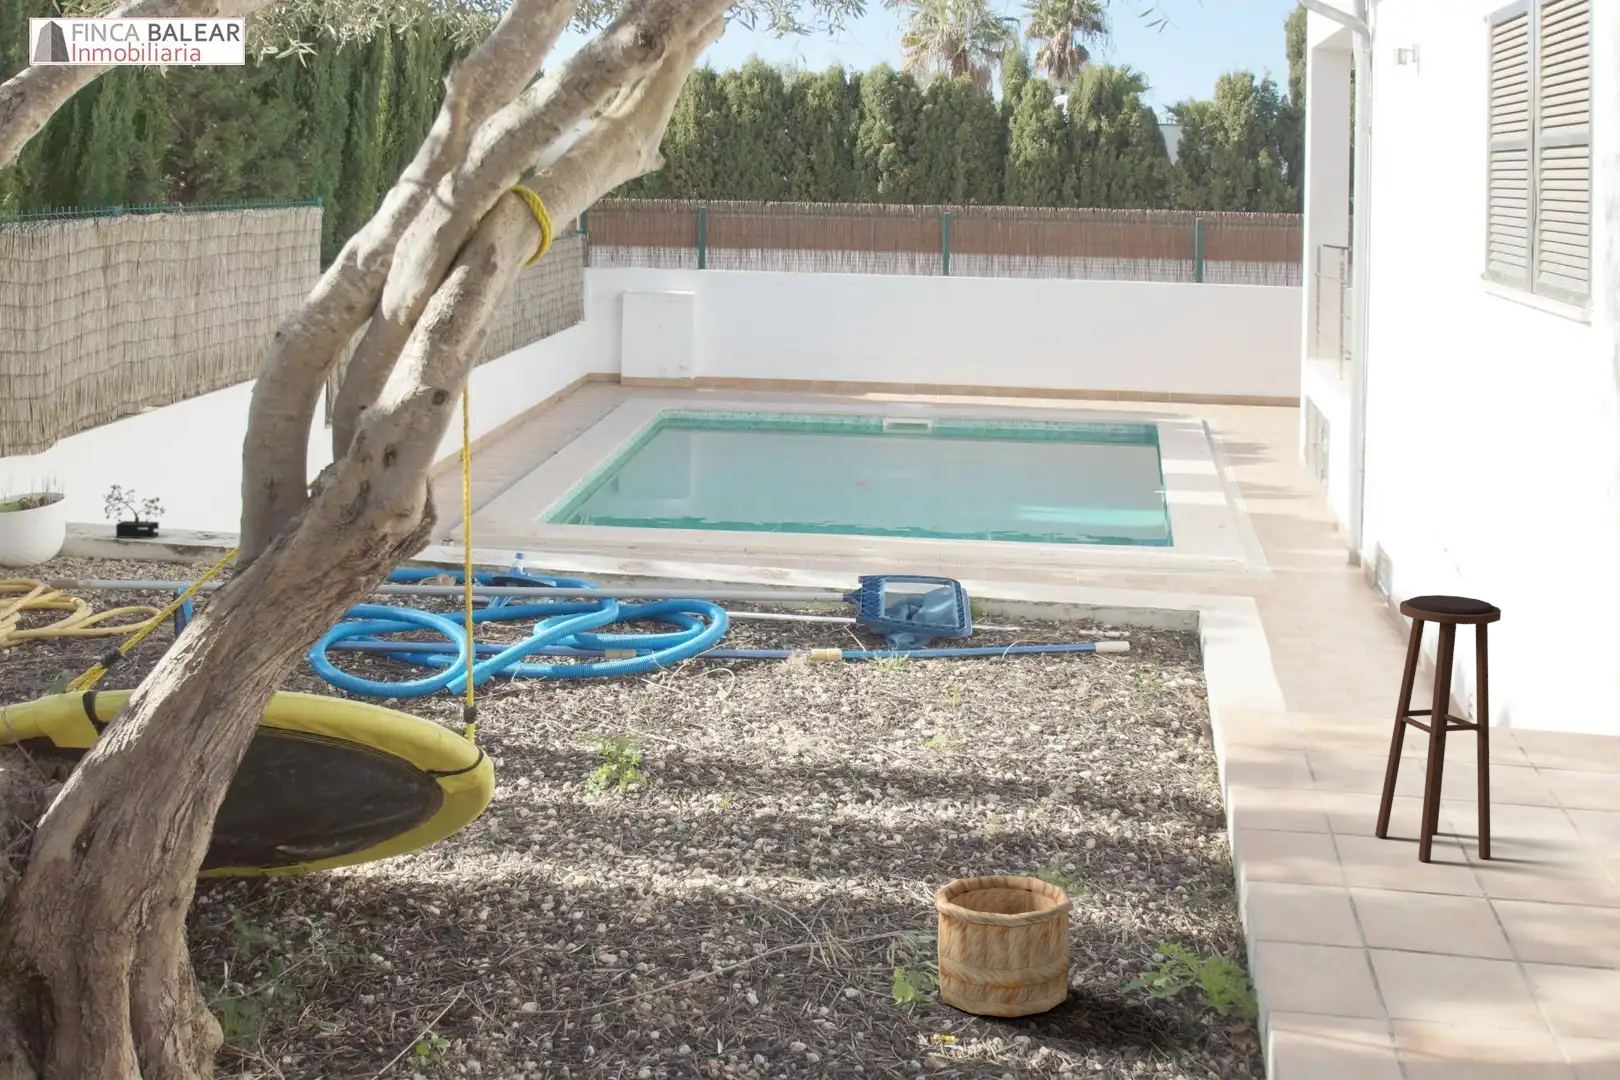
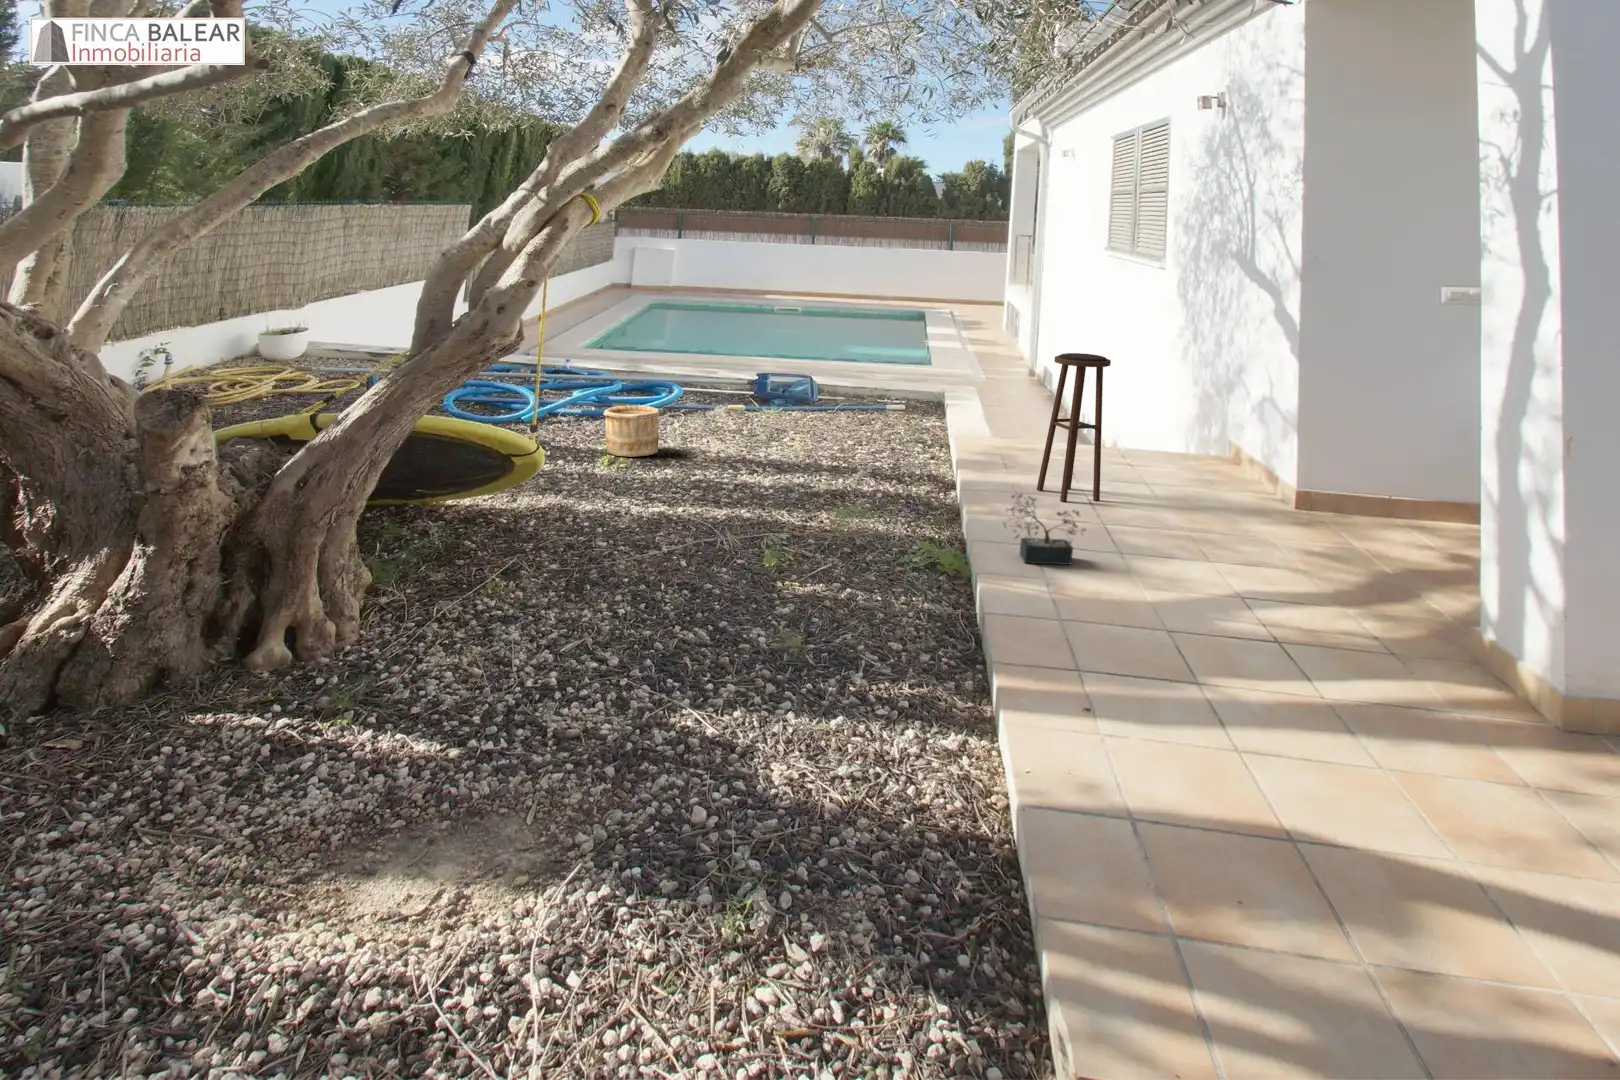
decorative plant: present [105,485,165,539] -> present [1003,492,1086,565]
wooden bucket: present [934,875,1073,1017] -> present [603,405,659,457]

